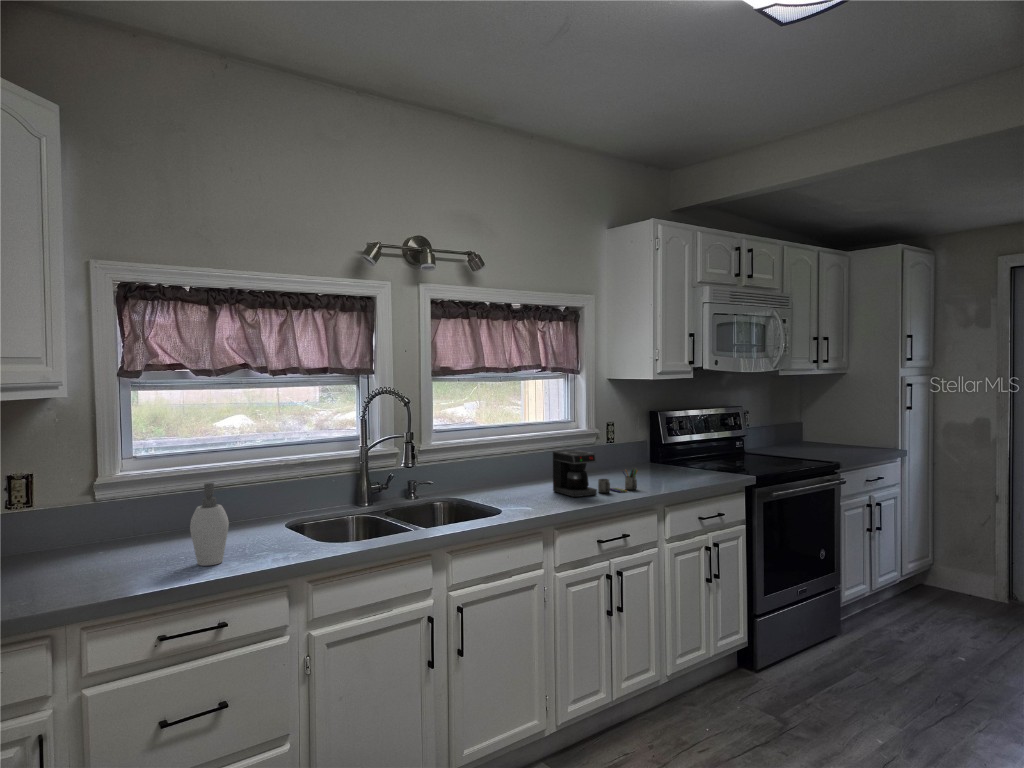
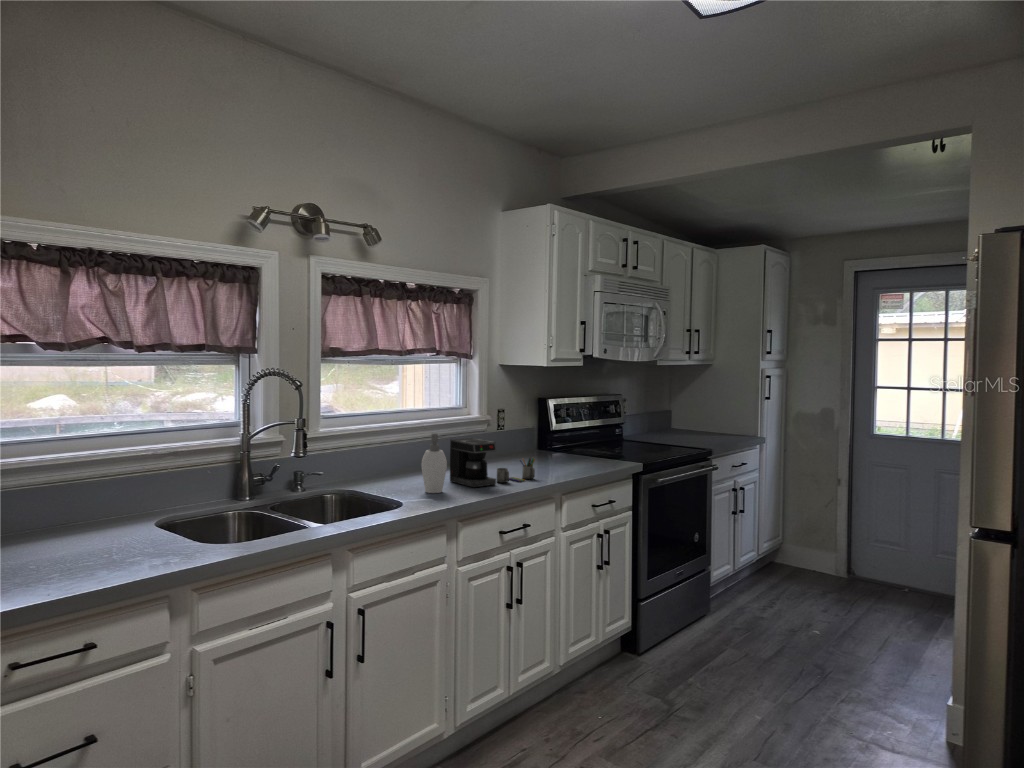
soap dispenser: present [190,483,236,566] -> present [421,433,447,493]

